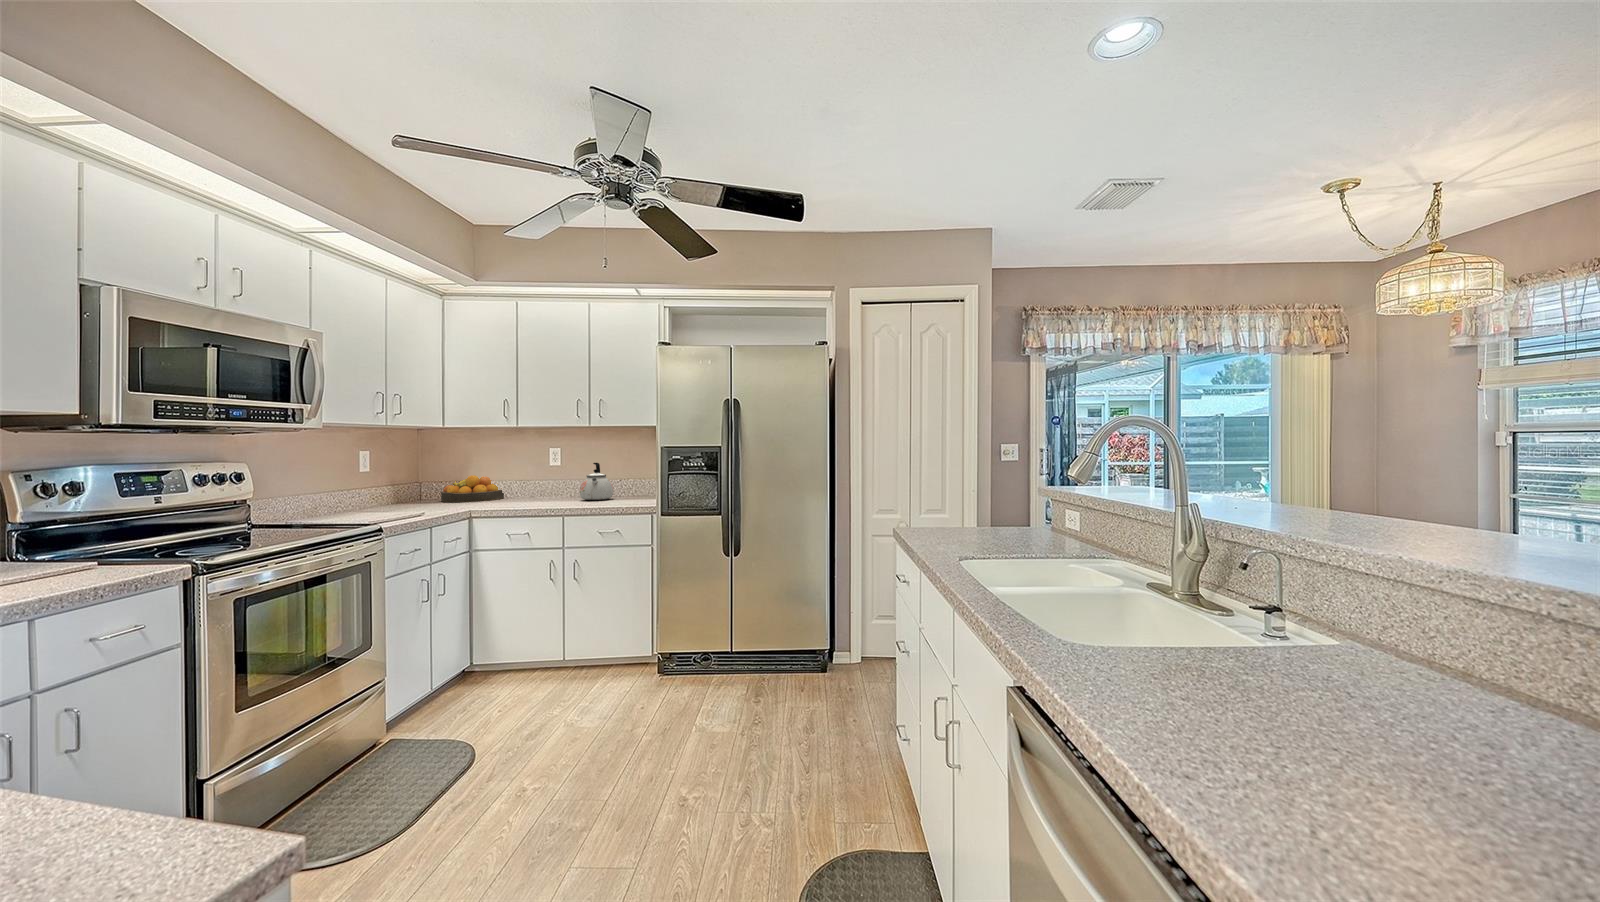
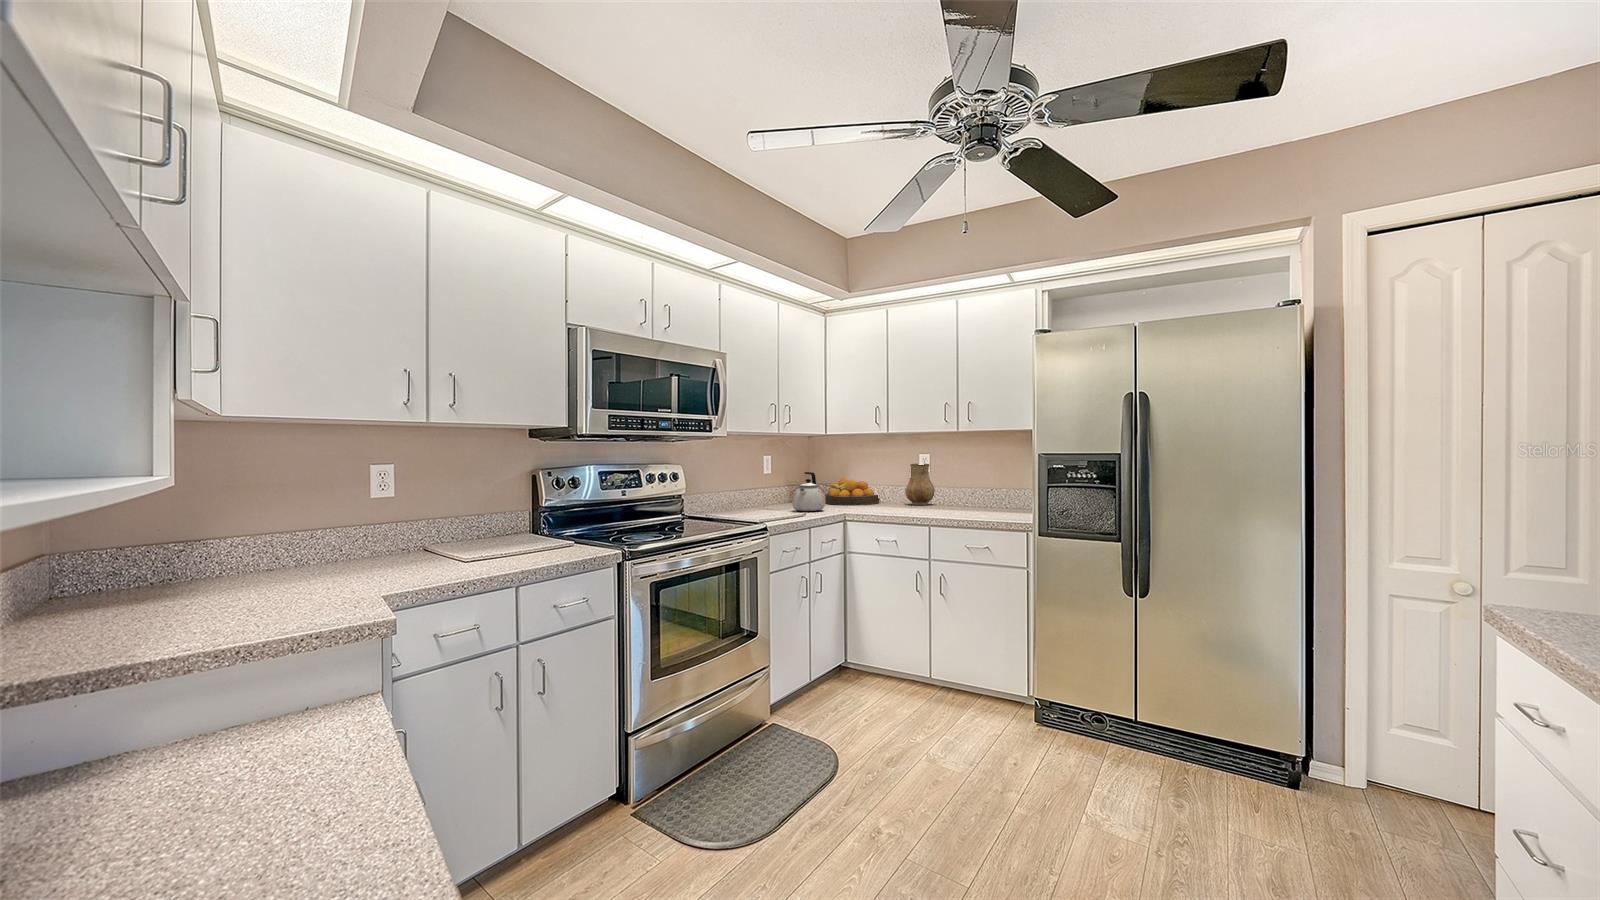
ceramic pitcher: none [533,458,563,498] -> present [905,464,935,505]
kettle: present [580,463,613,500] -> present [792,472,825,511]

